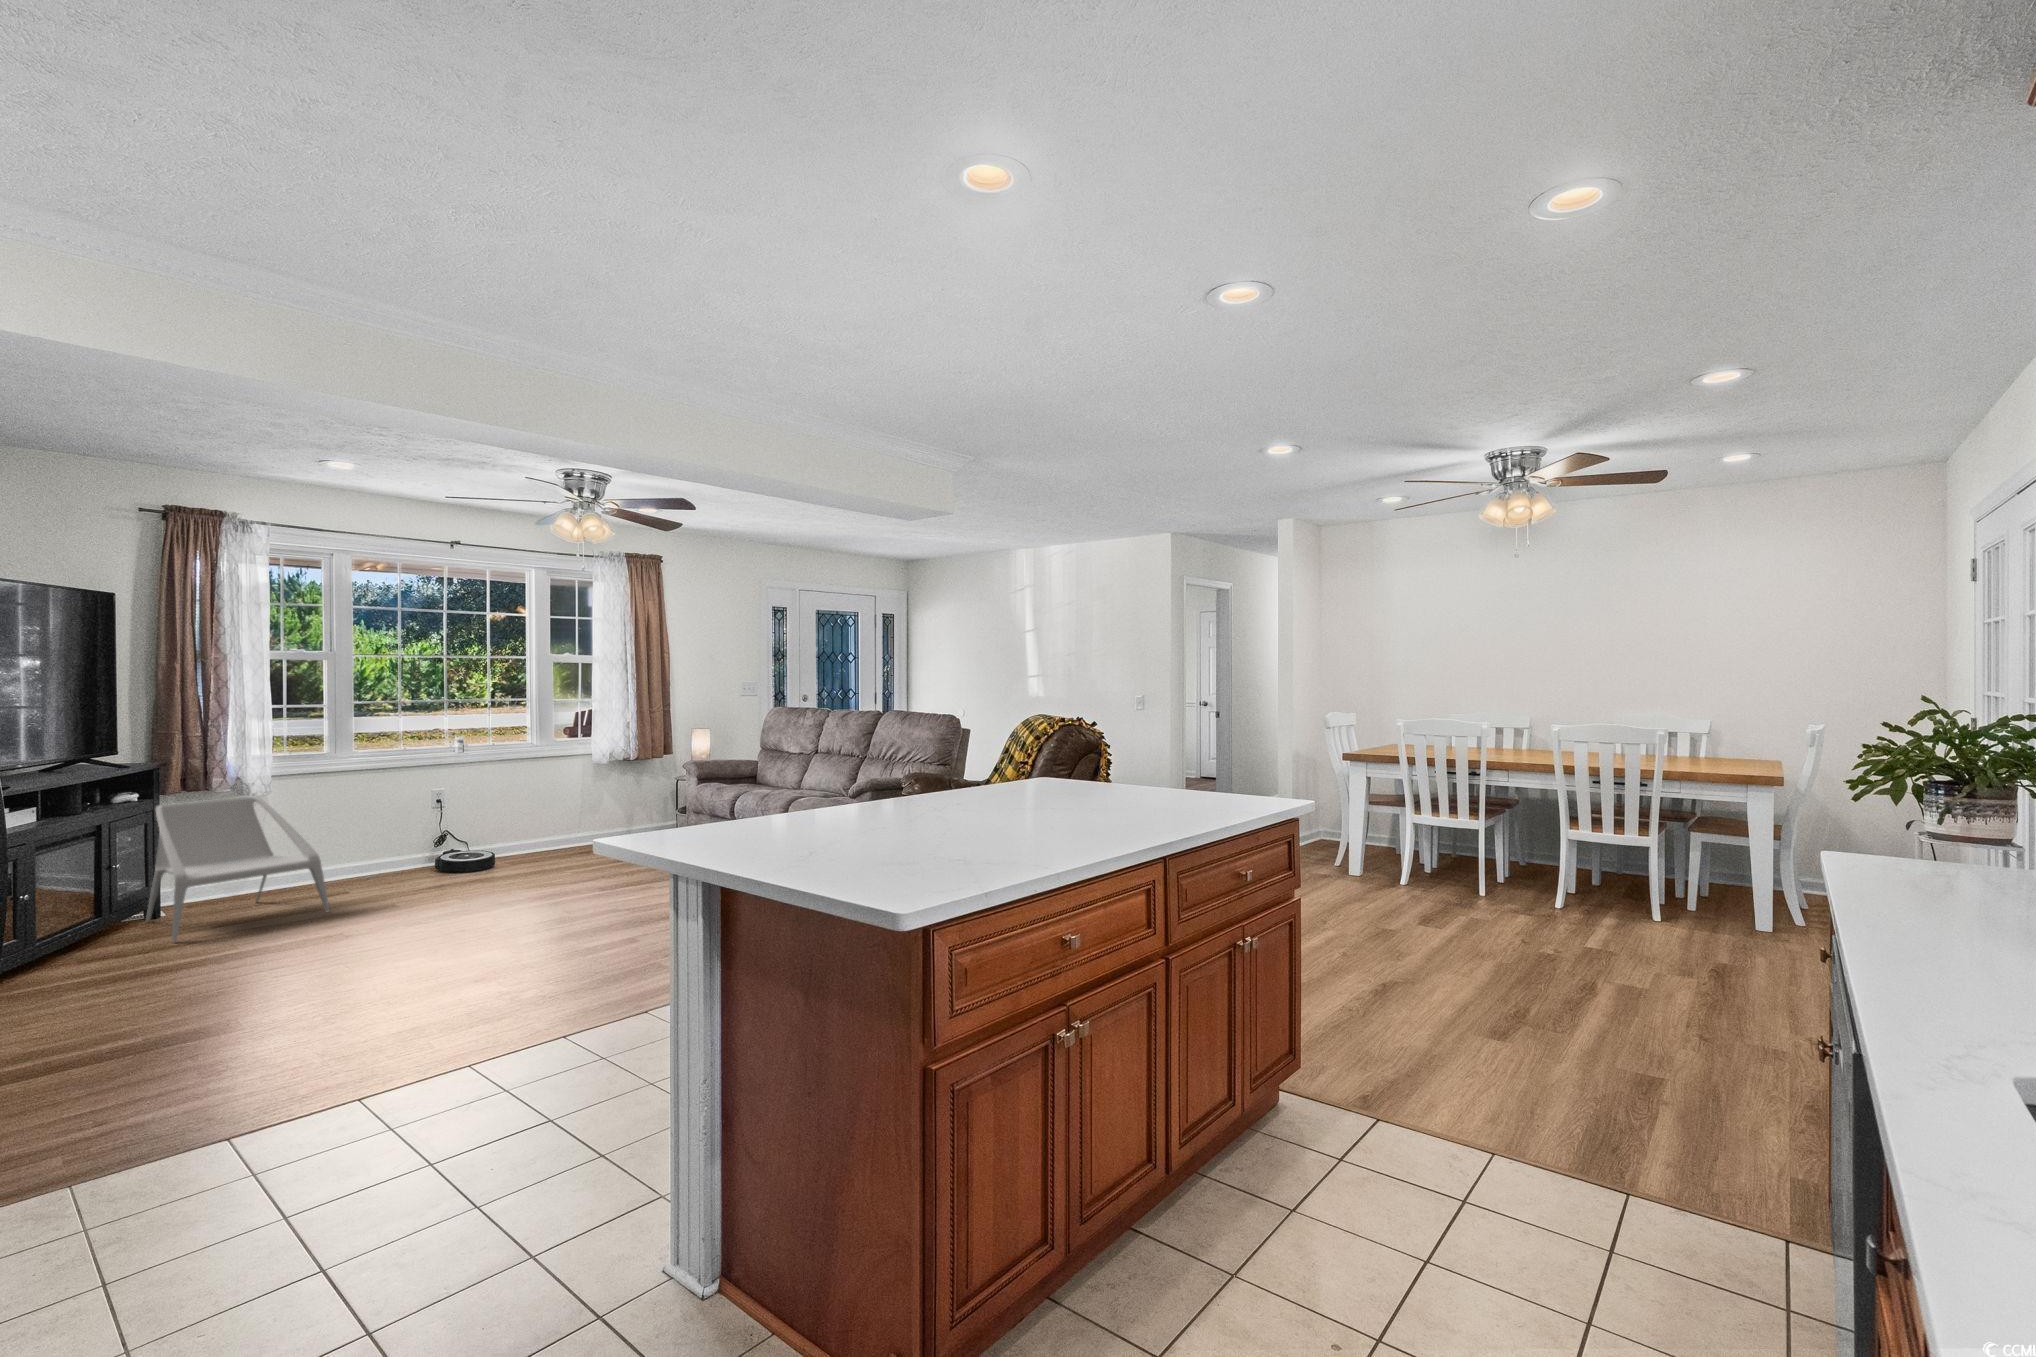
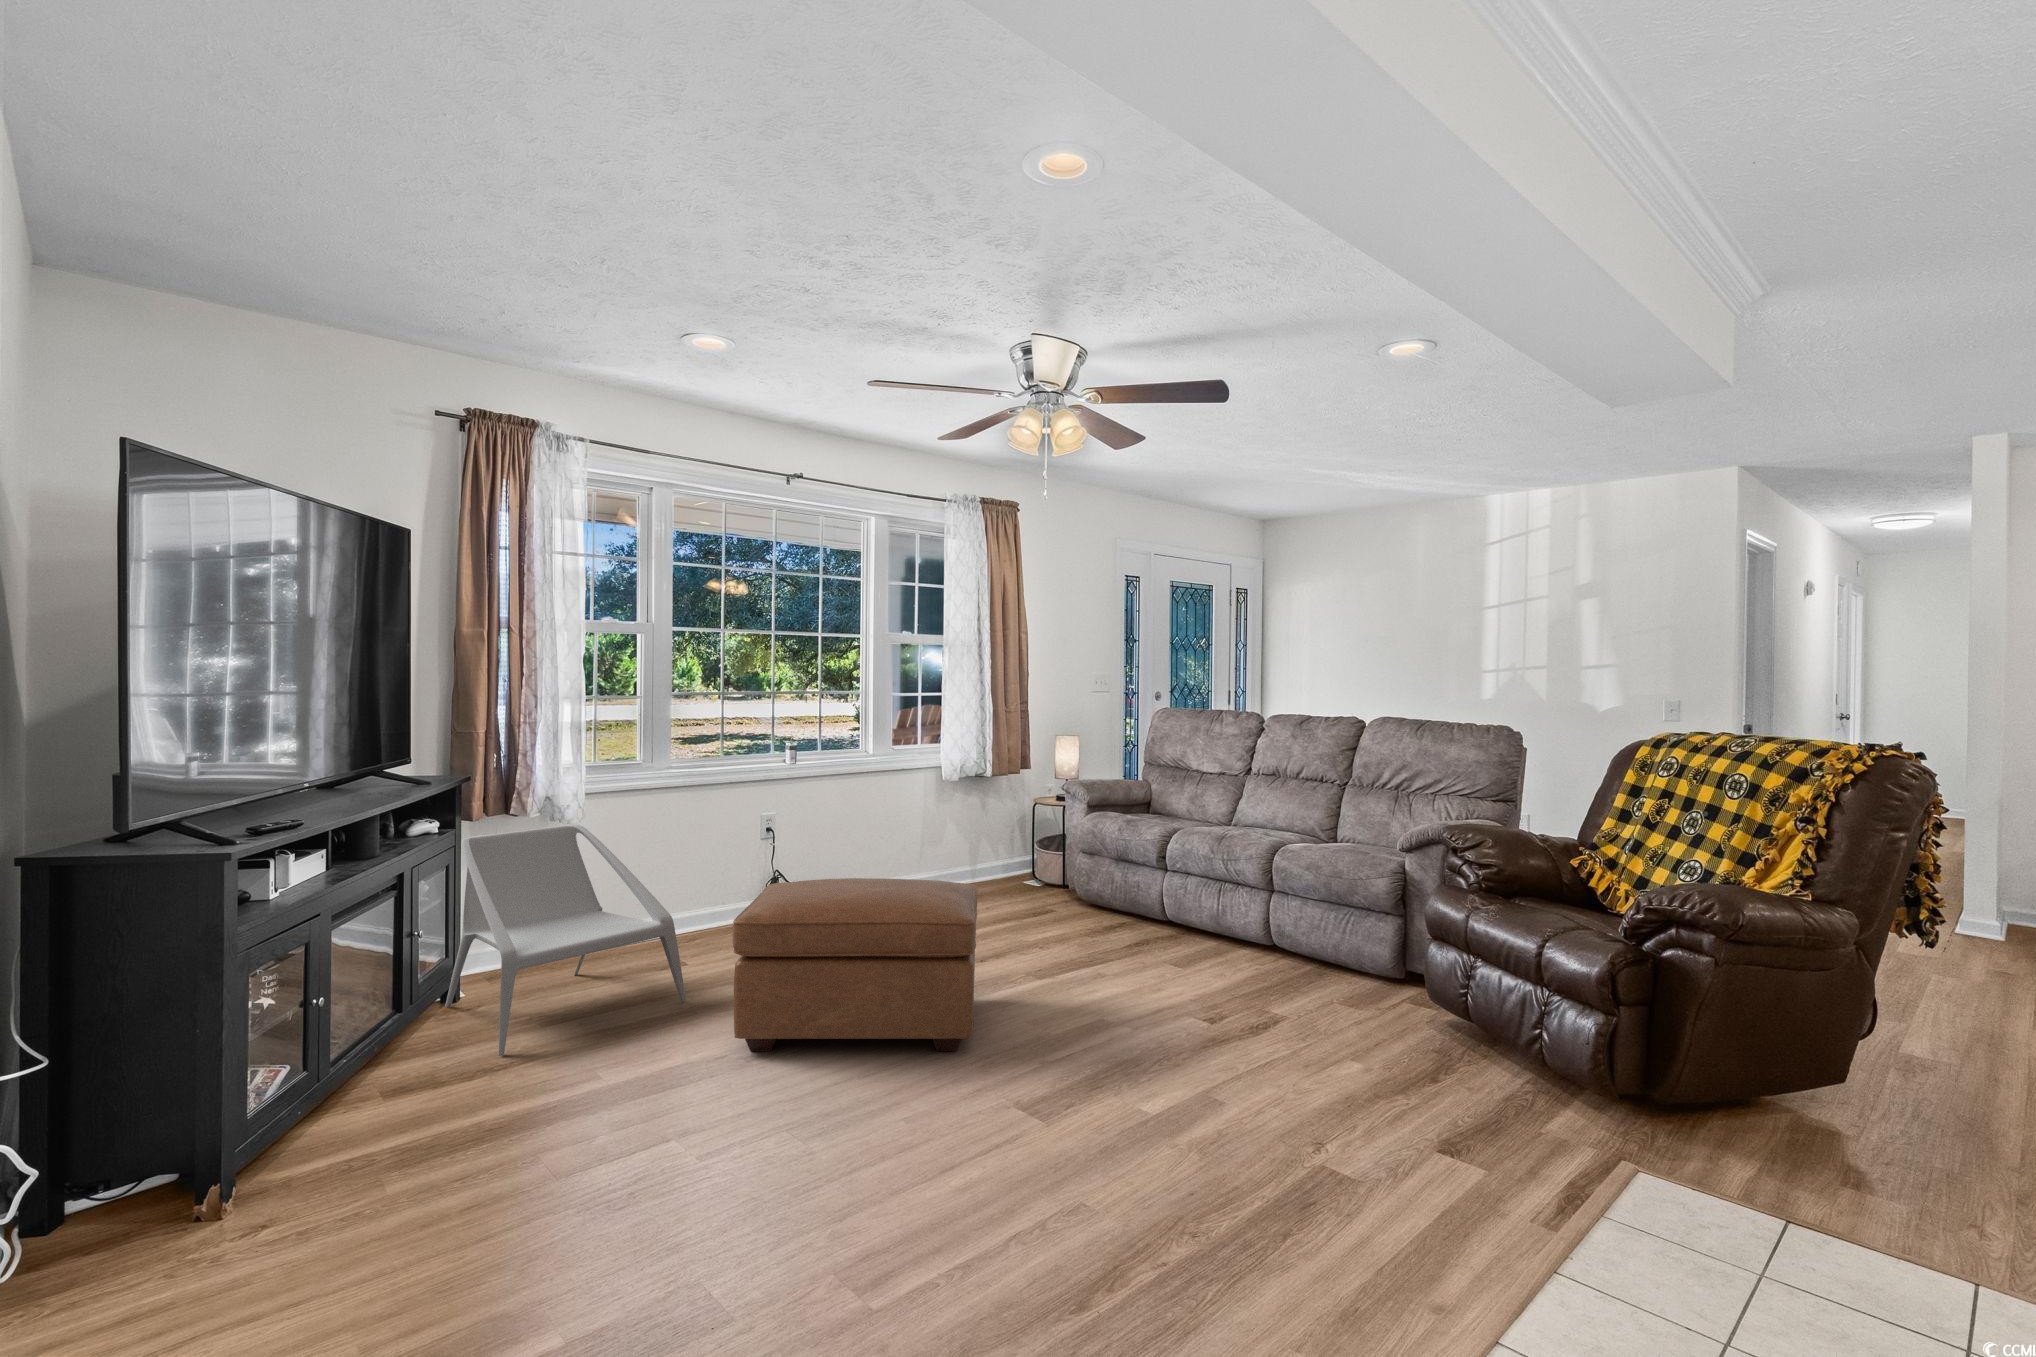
ottoman: none [340,824,541,933] -> present [733,878,977,1051]

